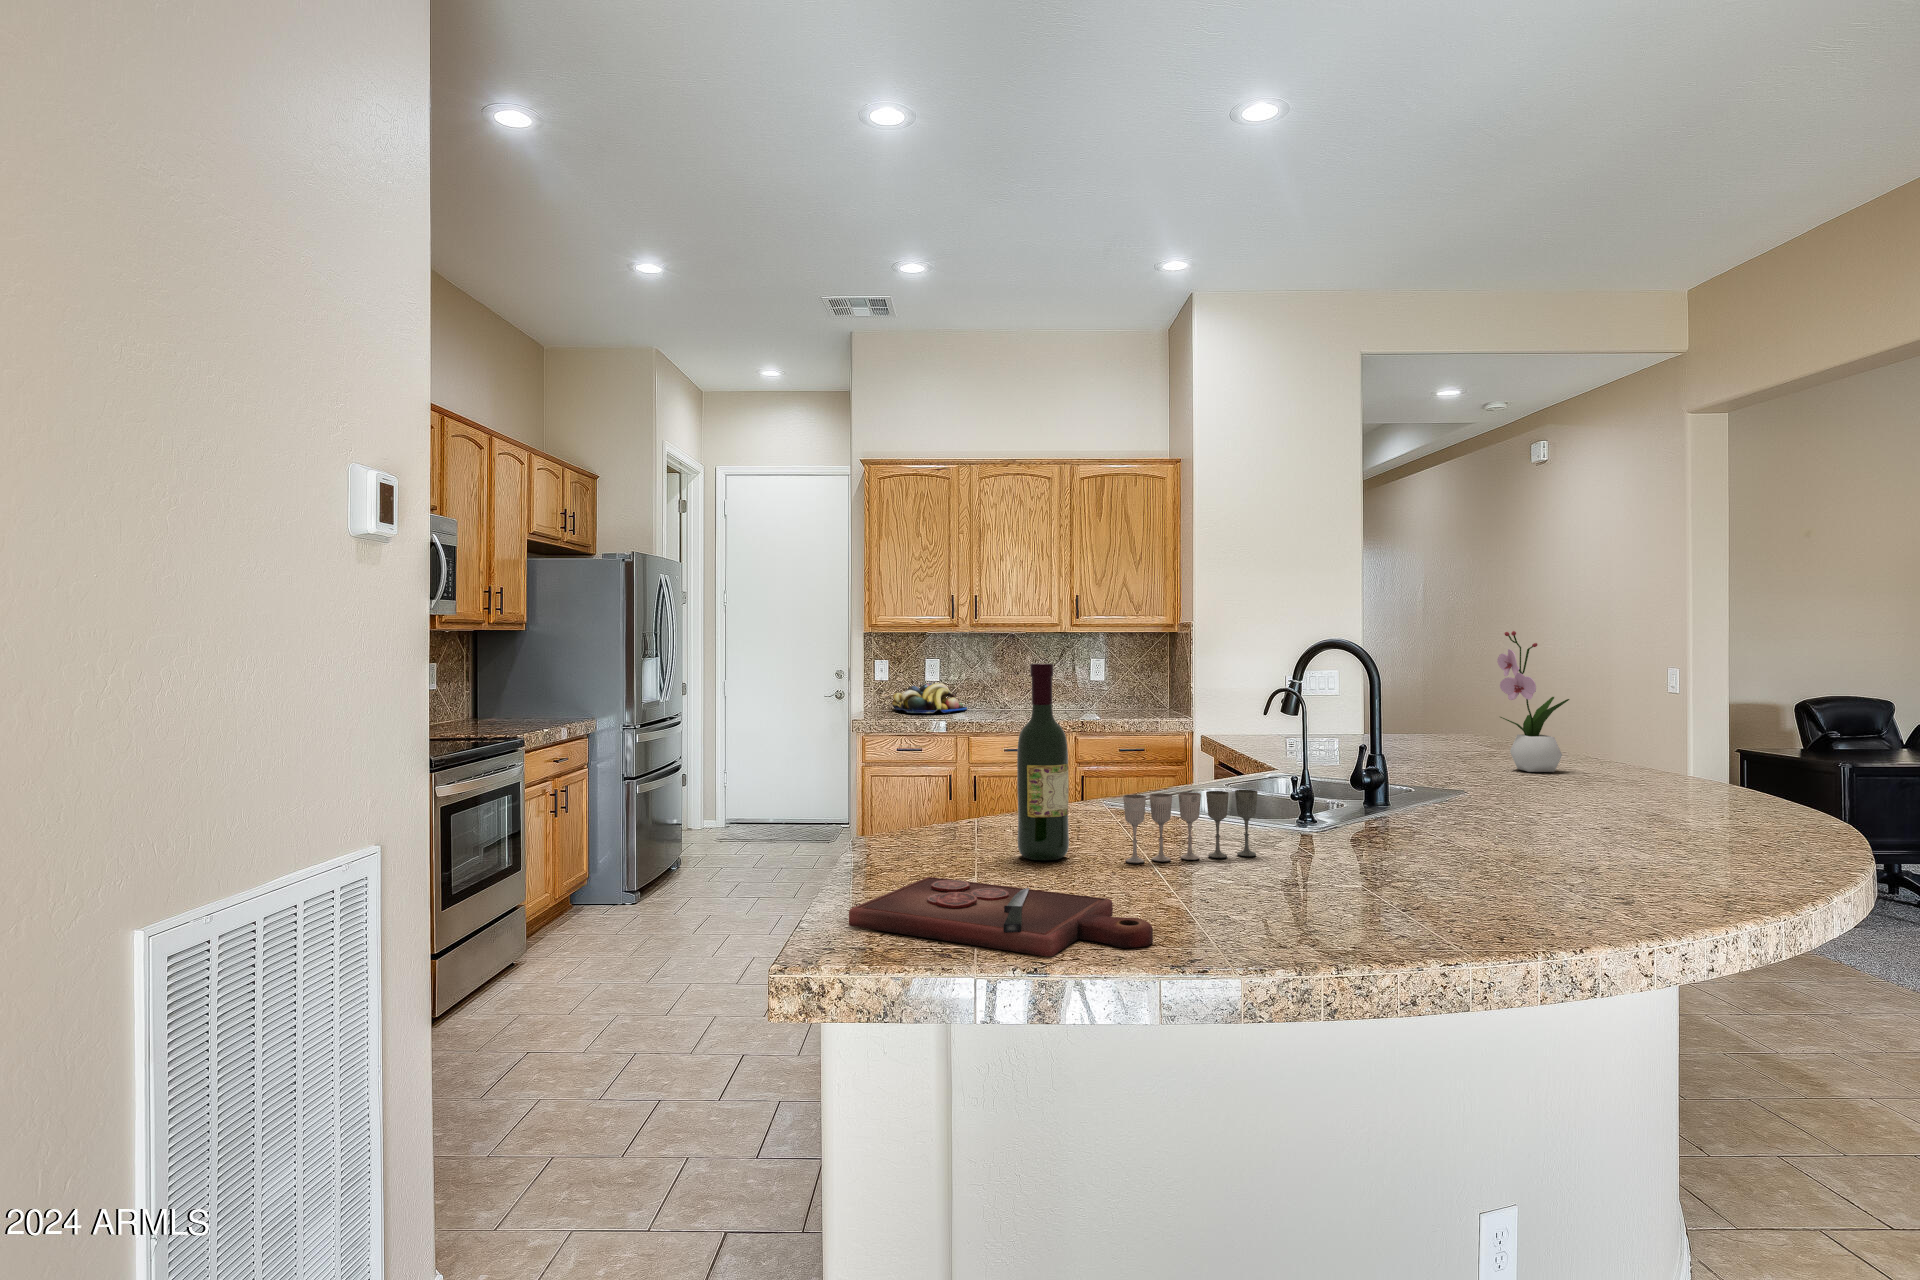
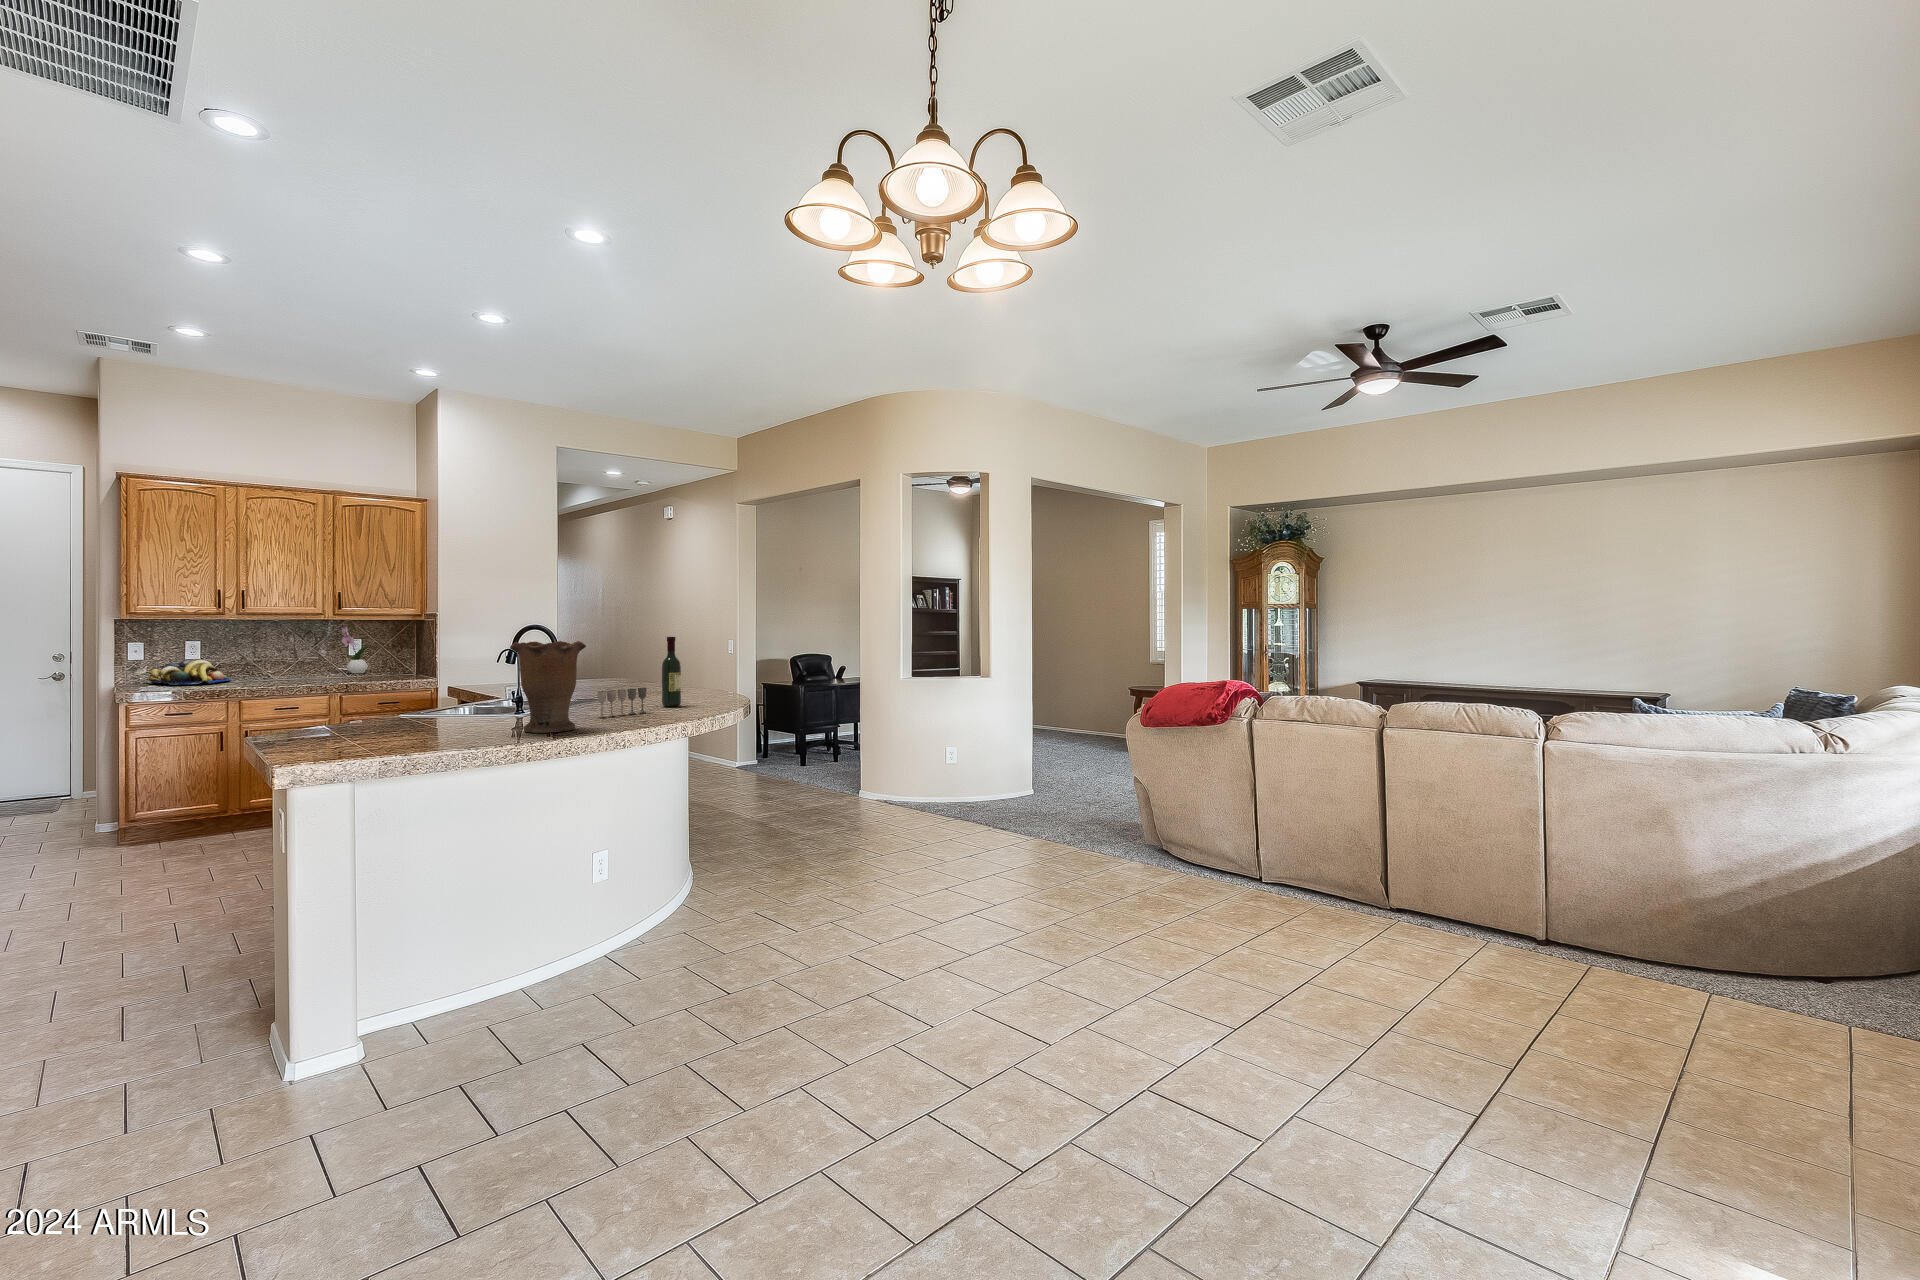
flower arrangement: present [1497,631,1569,772] -> present [342,620,368,673]
wine bottle: present [1017,663,1069,860] -> present [662,637,681,707]
vase: none [1280,665,1477,915] -> present [510,641,586,733]
wine glass: present [1123,790,1258,863] -> present [597,688,647,718]
cutting board: present [849,877,1153,957] -> none [312,736,461,755]

